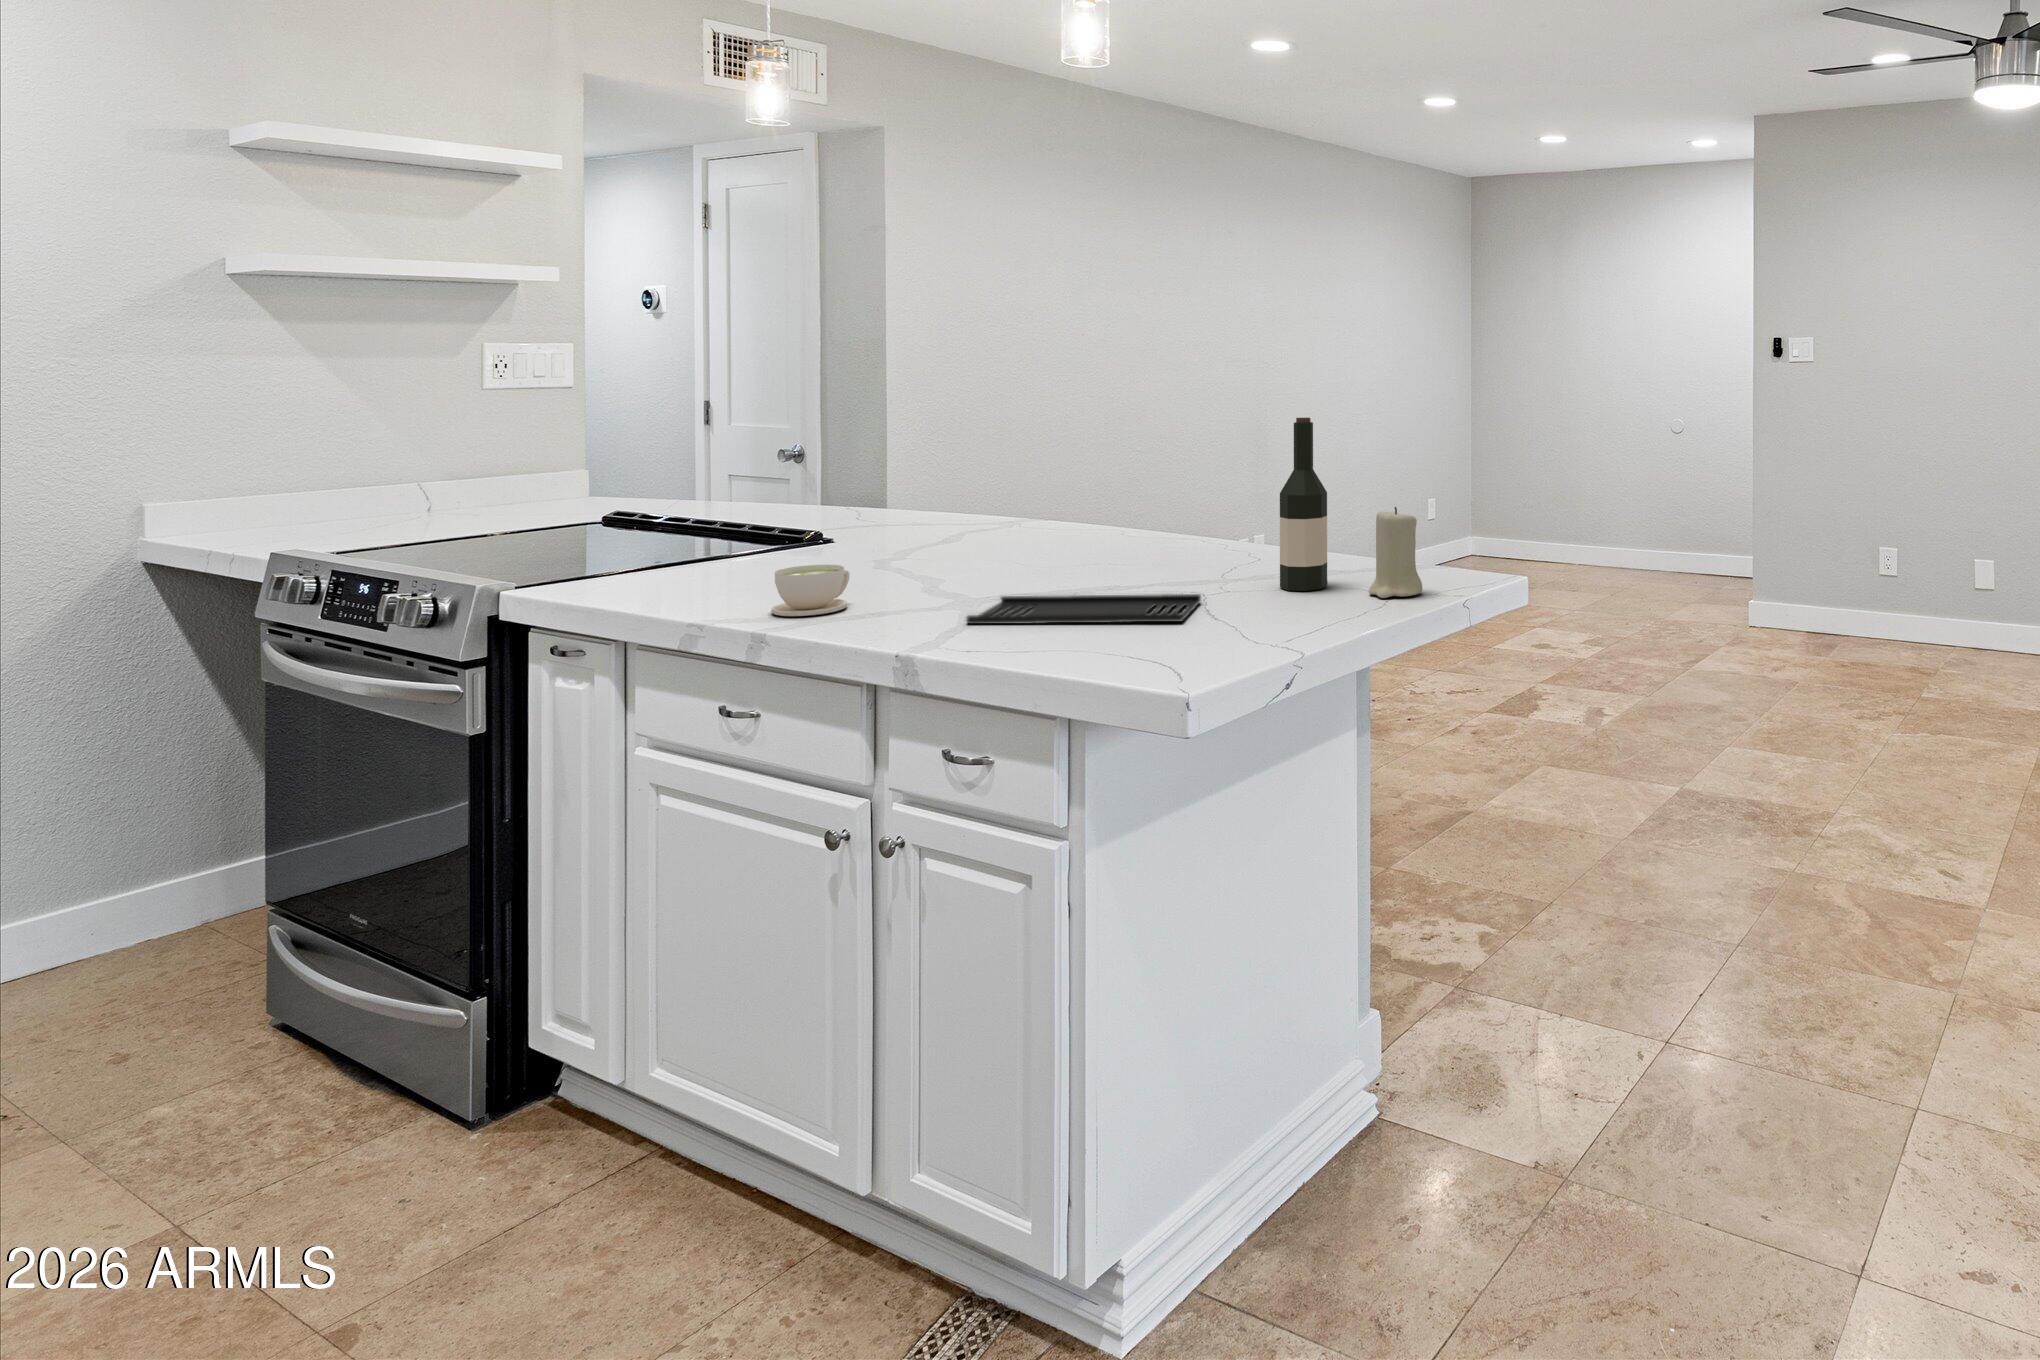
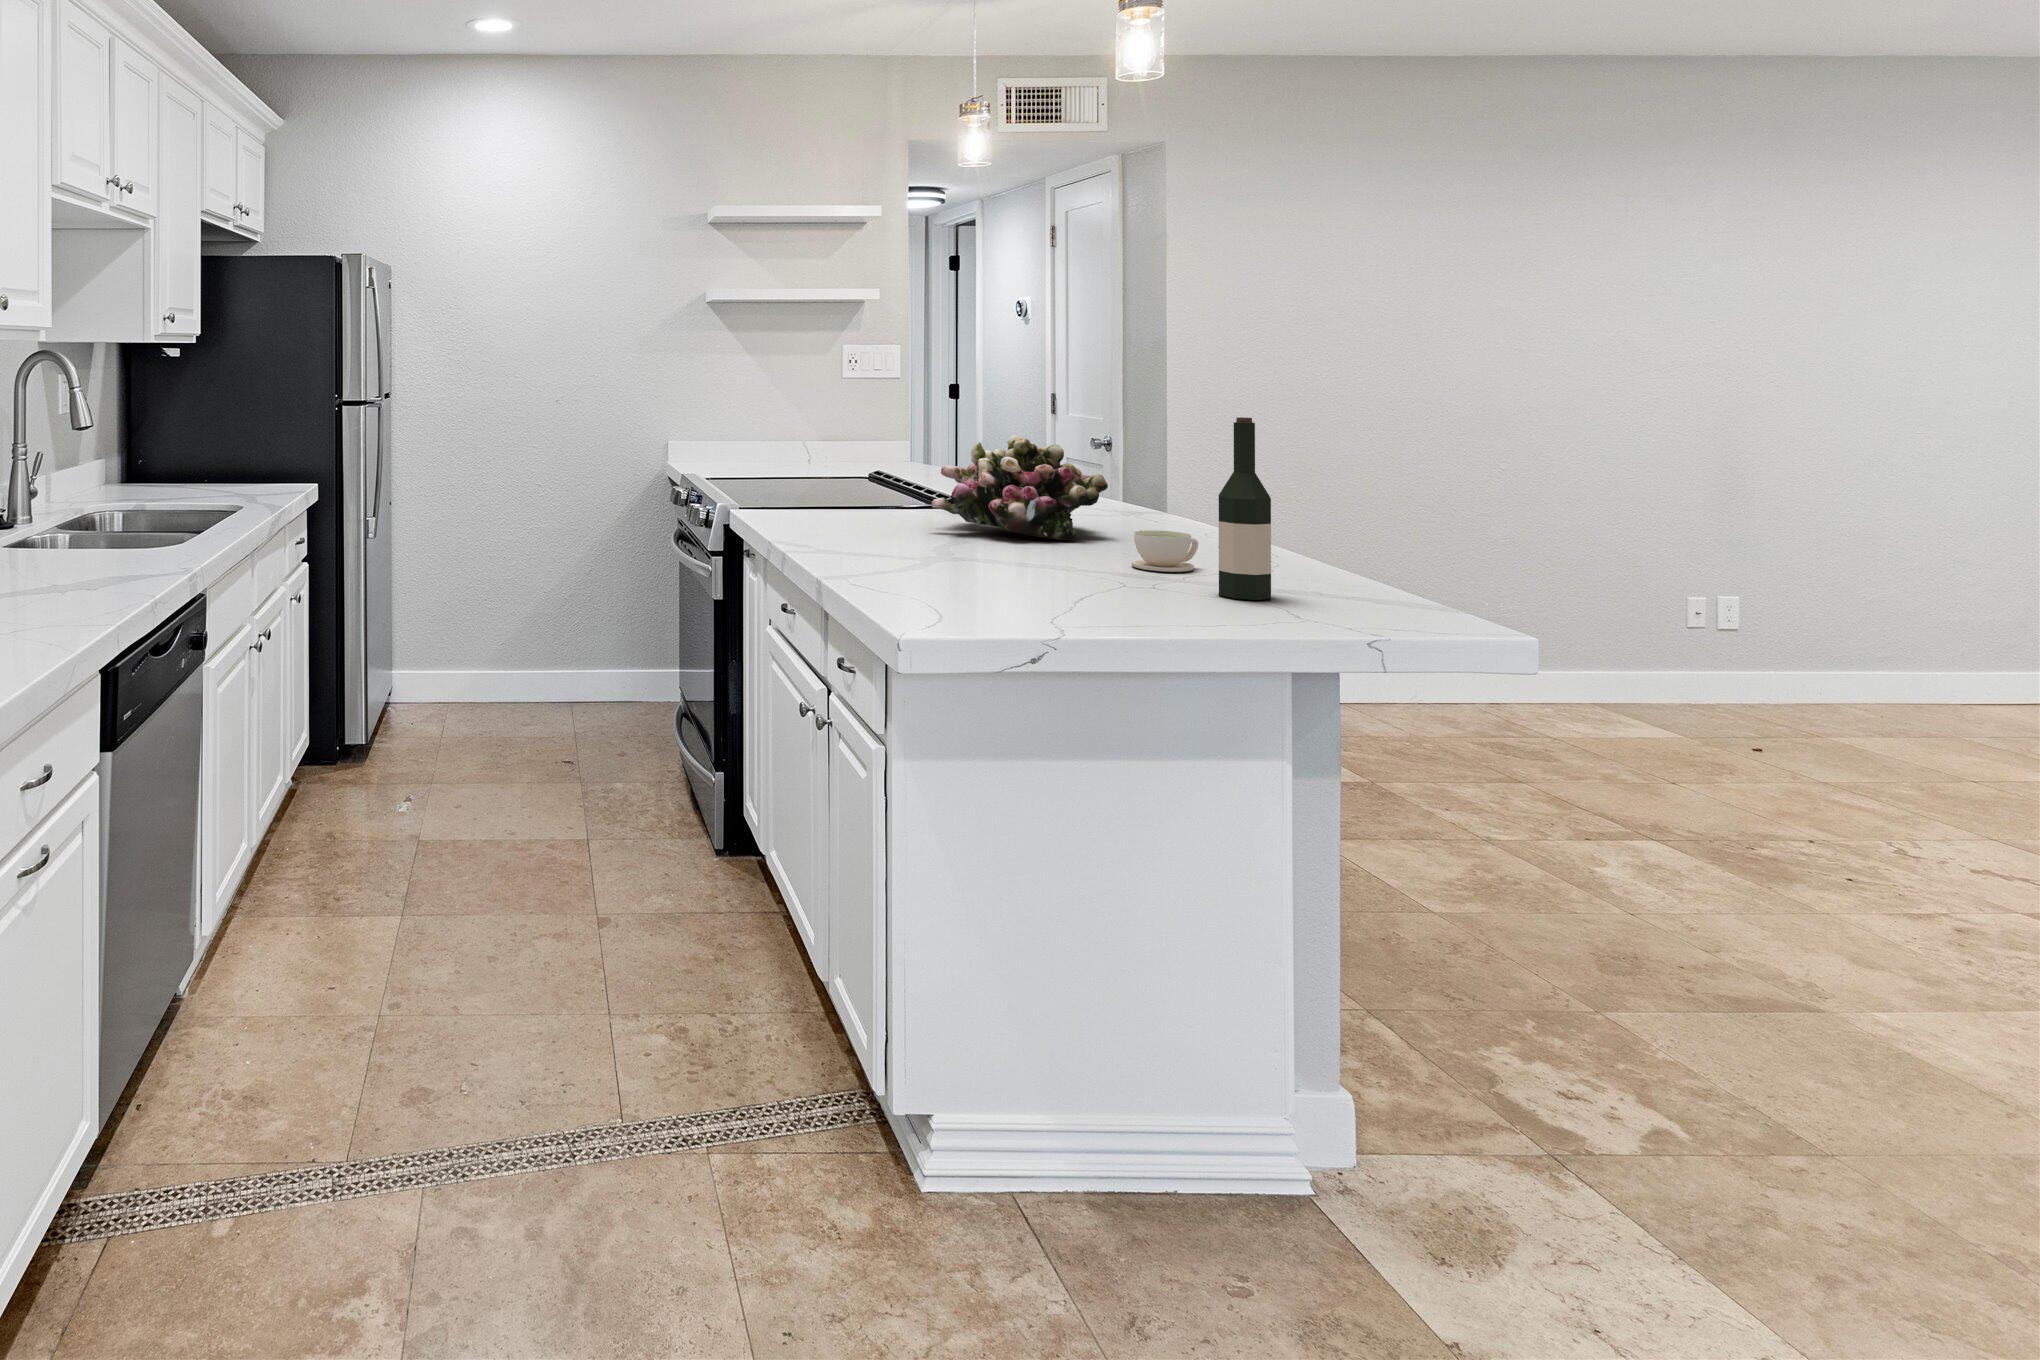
flower arrangement: none [872,449,1065,561] -> present [932,435,1108,540]
candle: present [1369,507,1423,598] -> none [1291,520,1358,621]
coffee cup: present [771,565,850,616] -> present [1131,530,1198,572]
tray: present [966,594,1201,624] -> none [906,557,1112,597]

